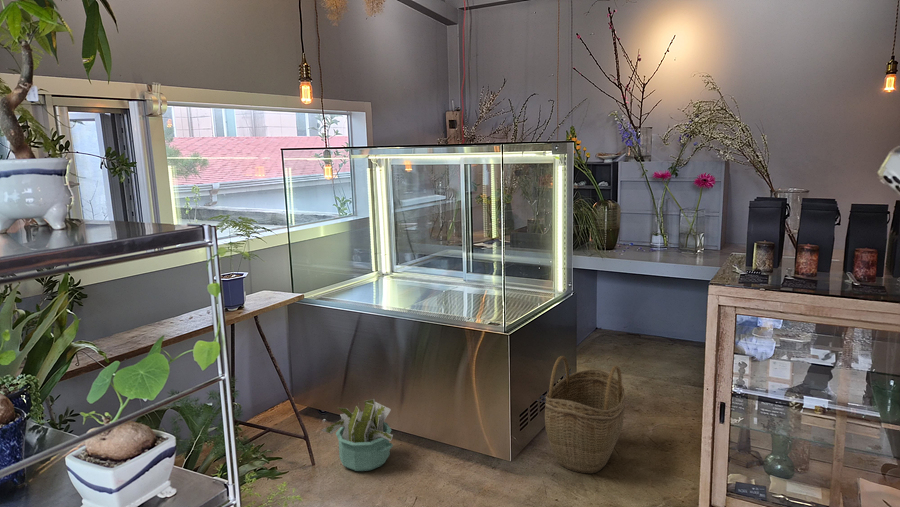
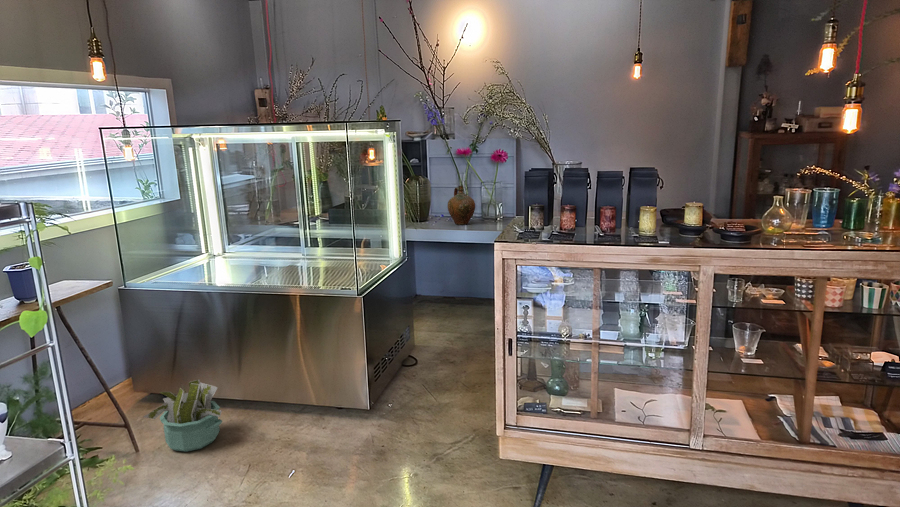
ceramic jug: none [640,213,673,256] -> present [448,185,475,225]
woven basket: present [545,356,625,474] -> none [368,318,439,419]

